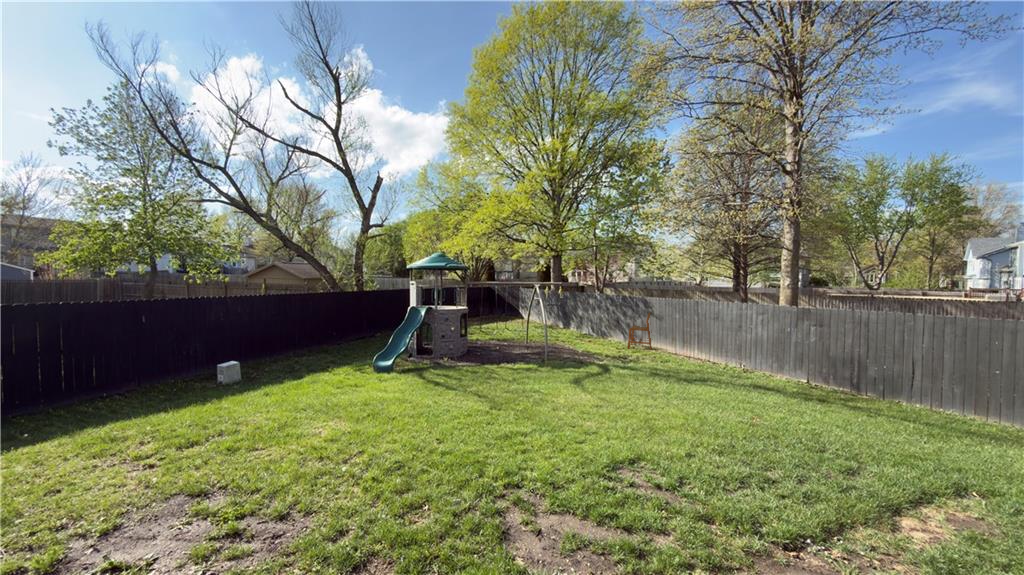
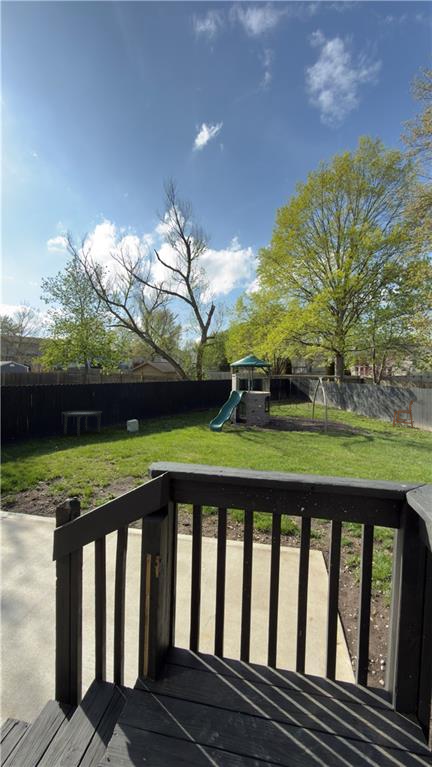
round table: none [66,349,162,402] -> present [63,411,101,436]

